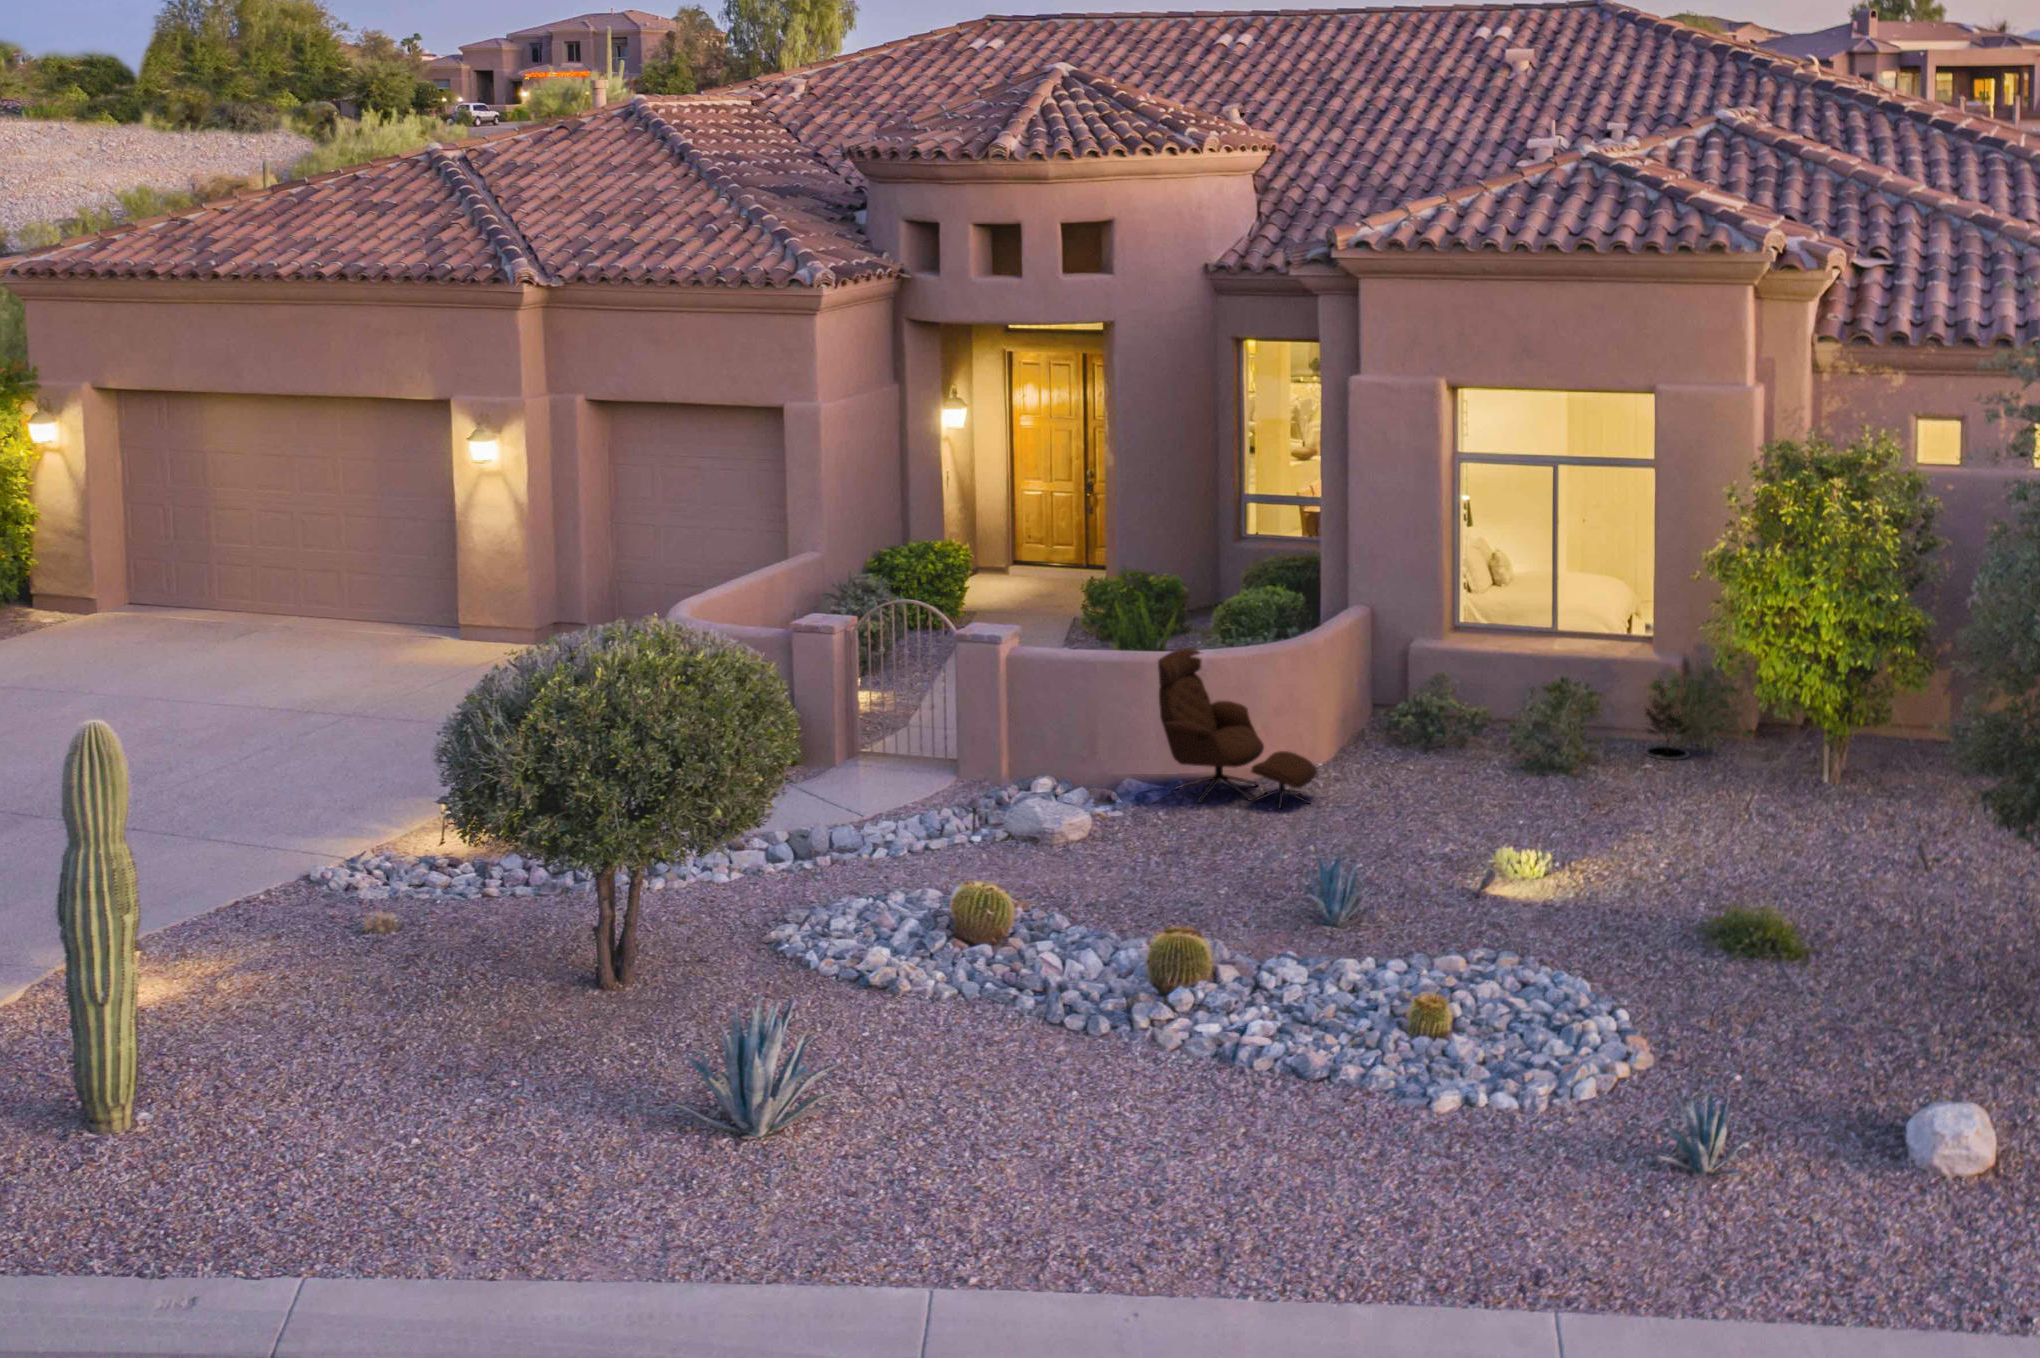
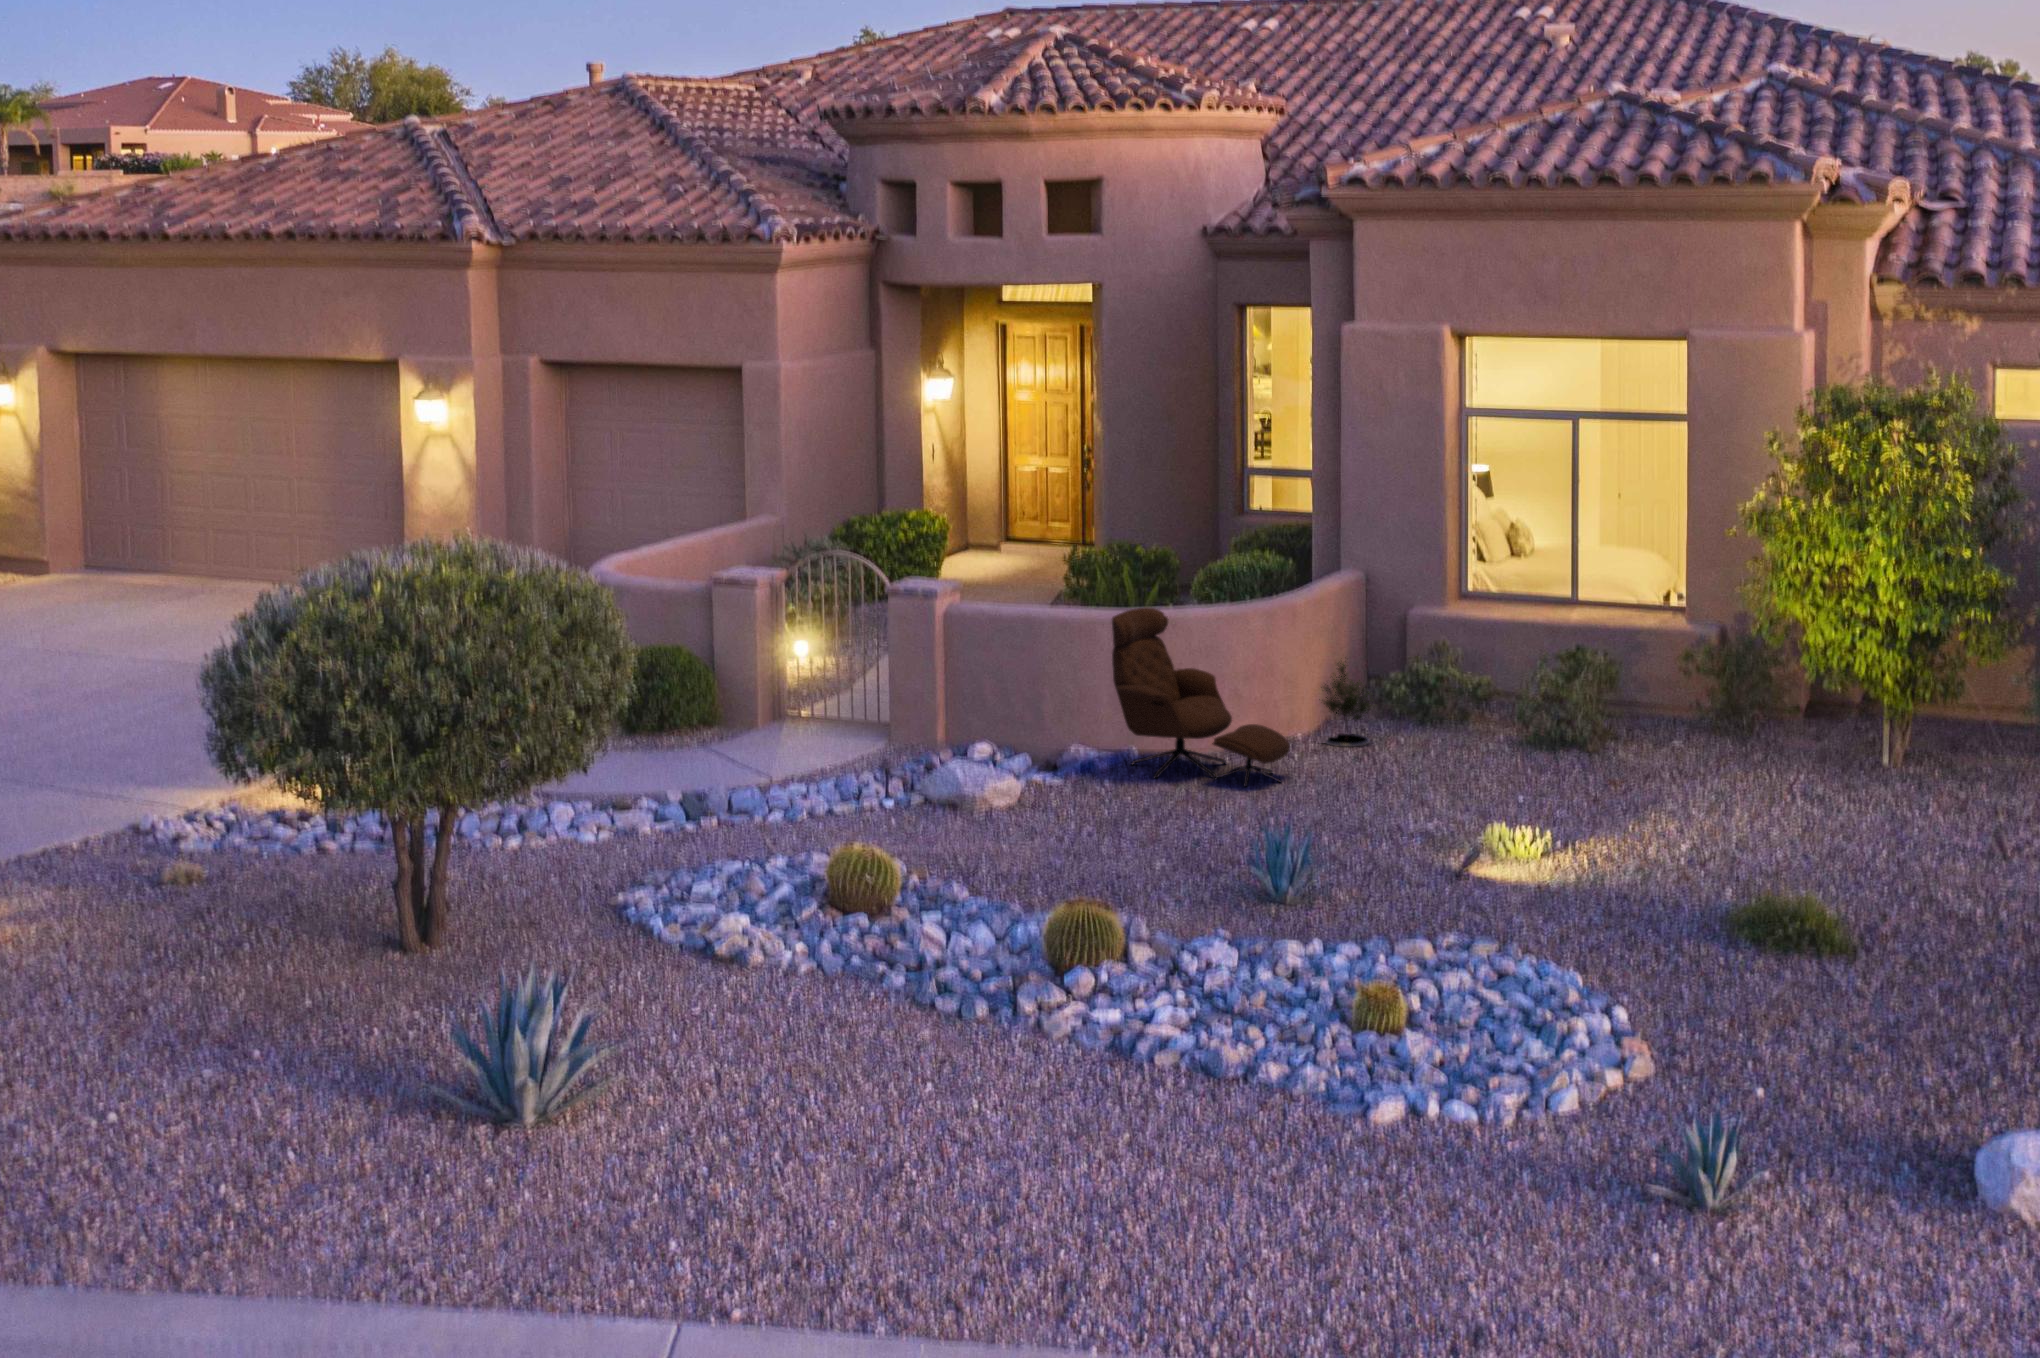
potted tree: present [1645,681,1691,760] -> present [1321,663,1372,747]

